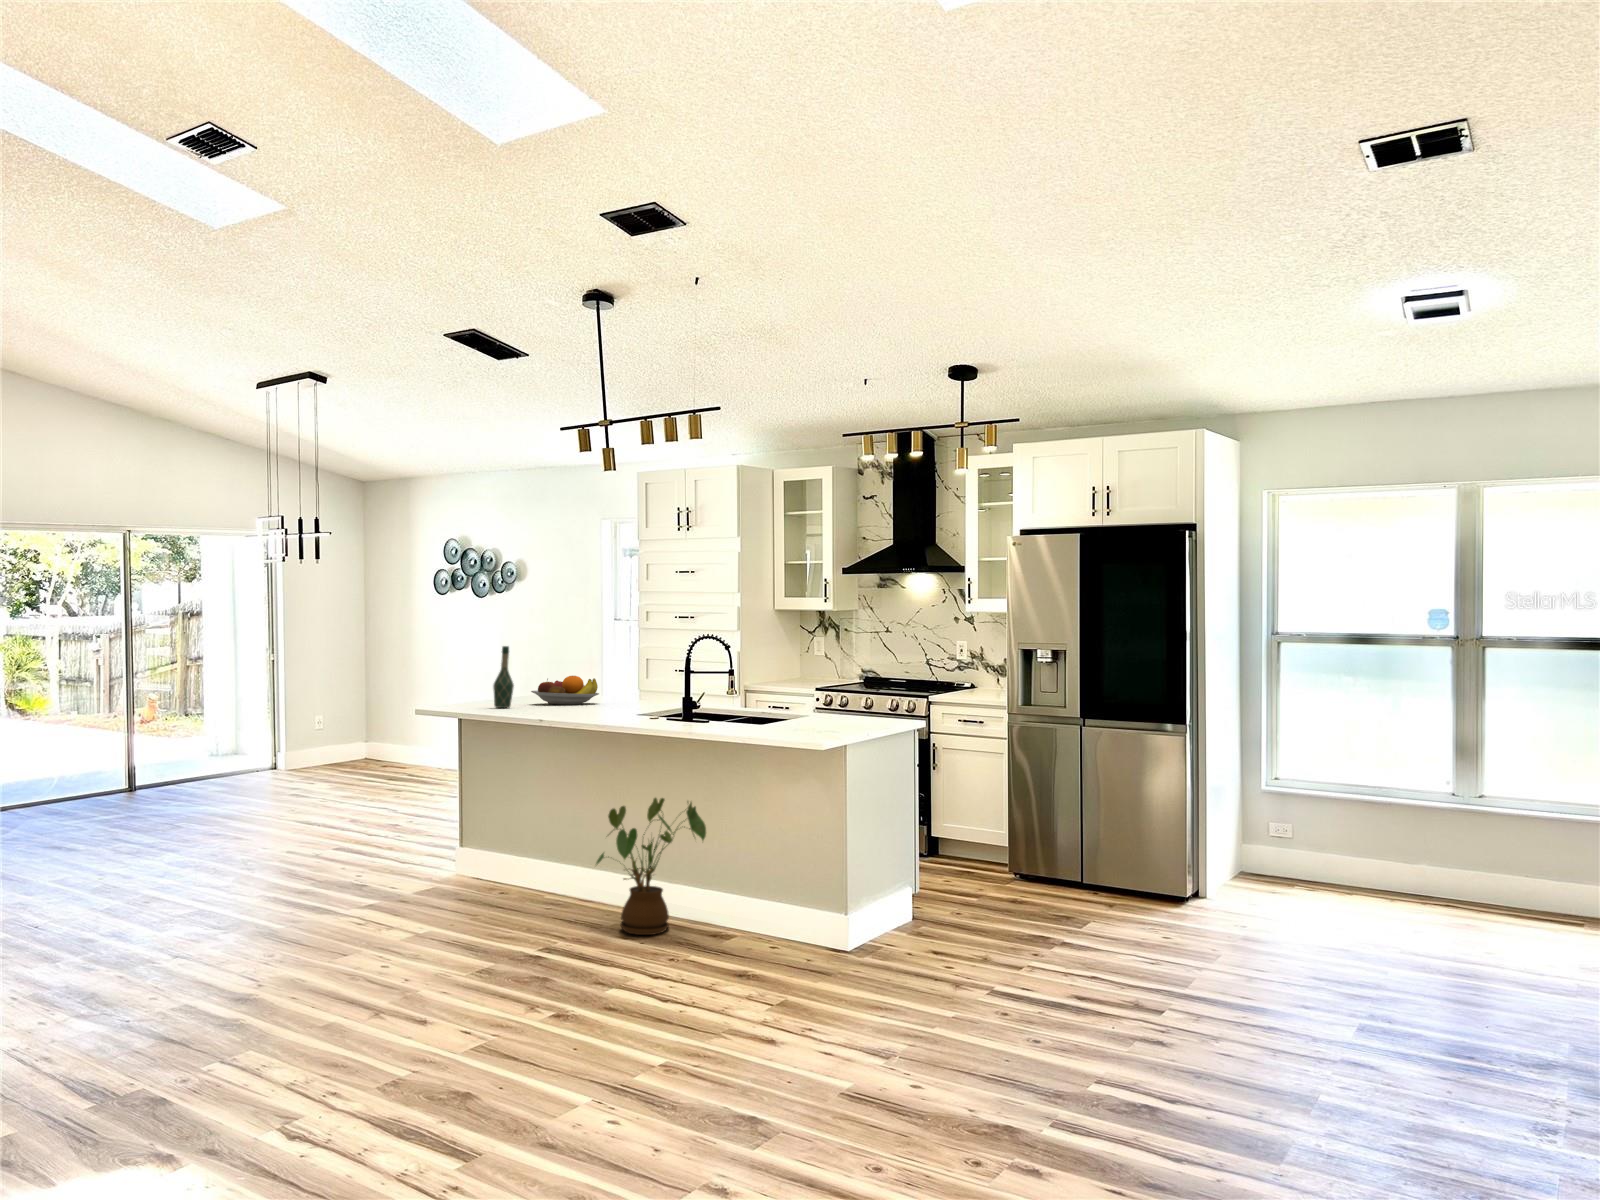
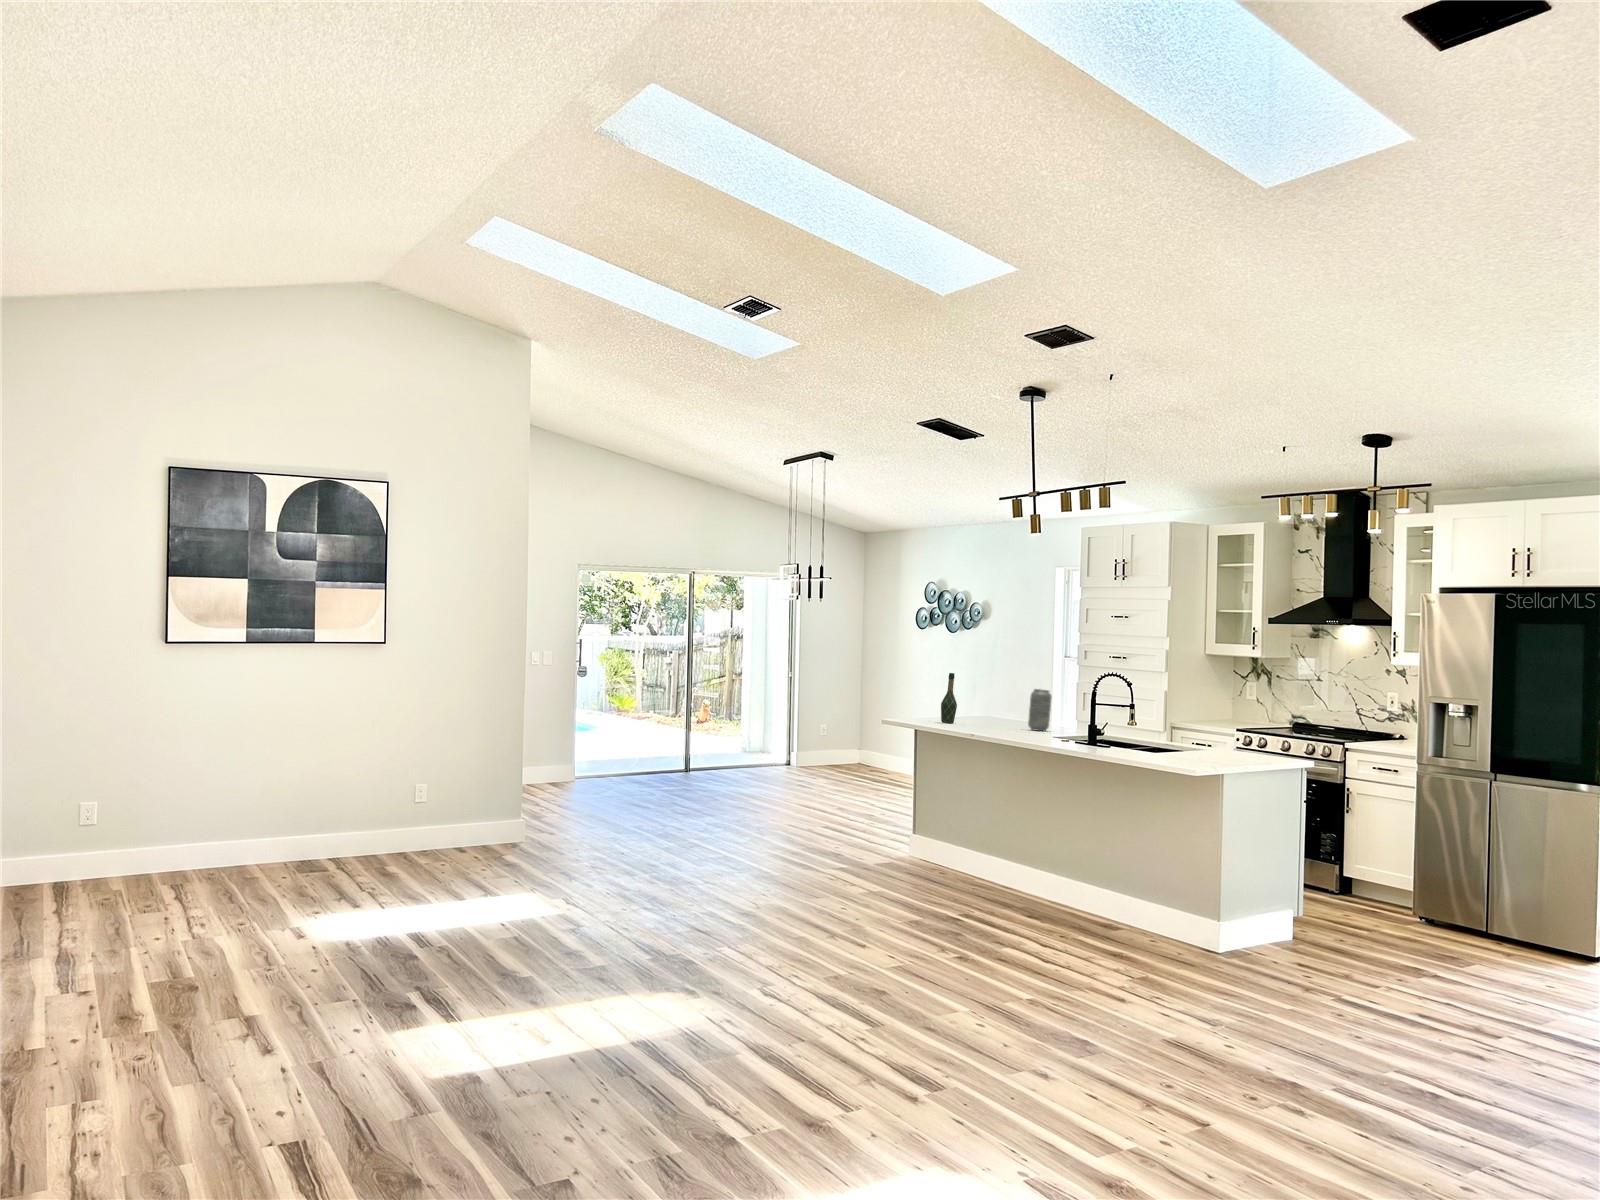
vase: none [606,660,633,710] -> present [1028,689,1052,731]
fruit bowl: present [531,676,599,705] -> none [974,701,1030,726]
house plant: present [596,798,706,935] -> none [1006,804,1100,917]

